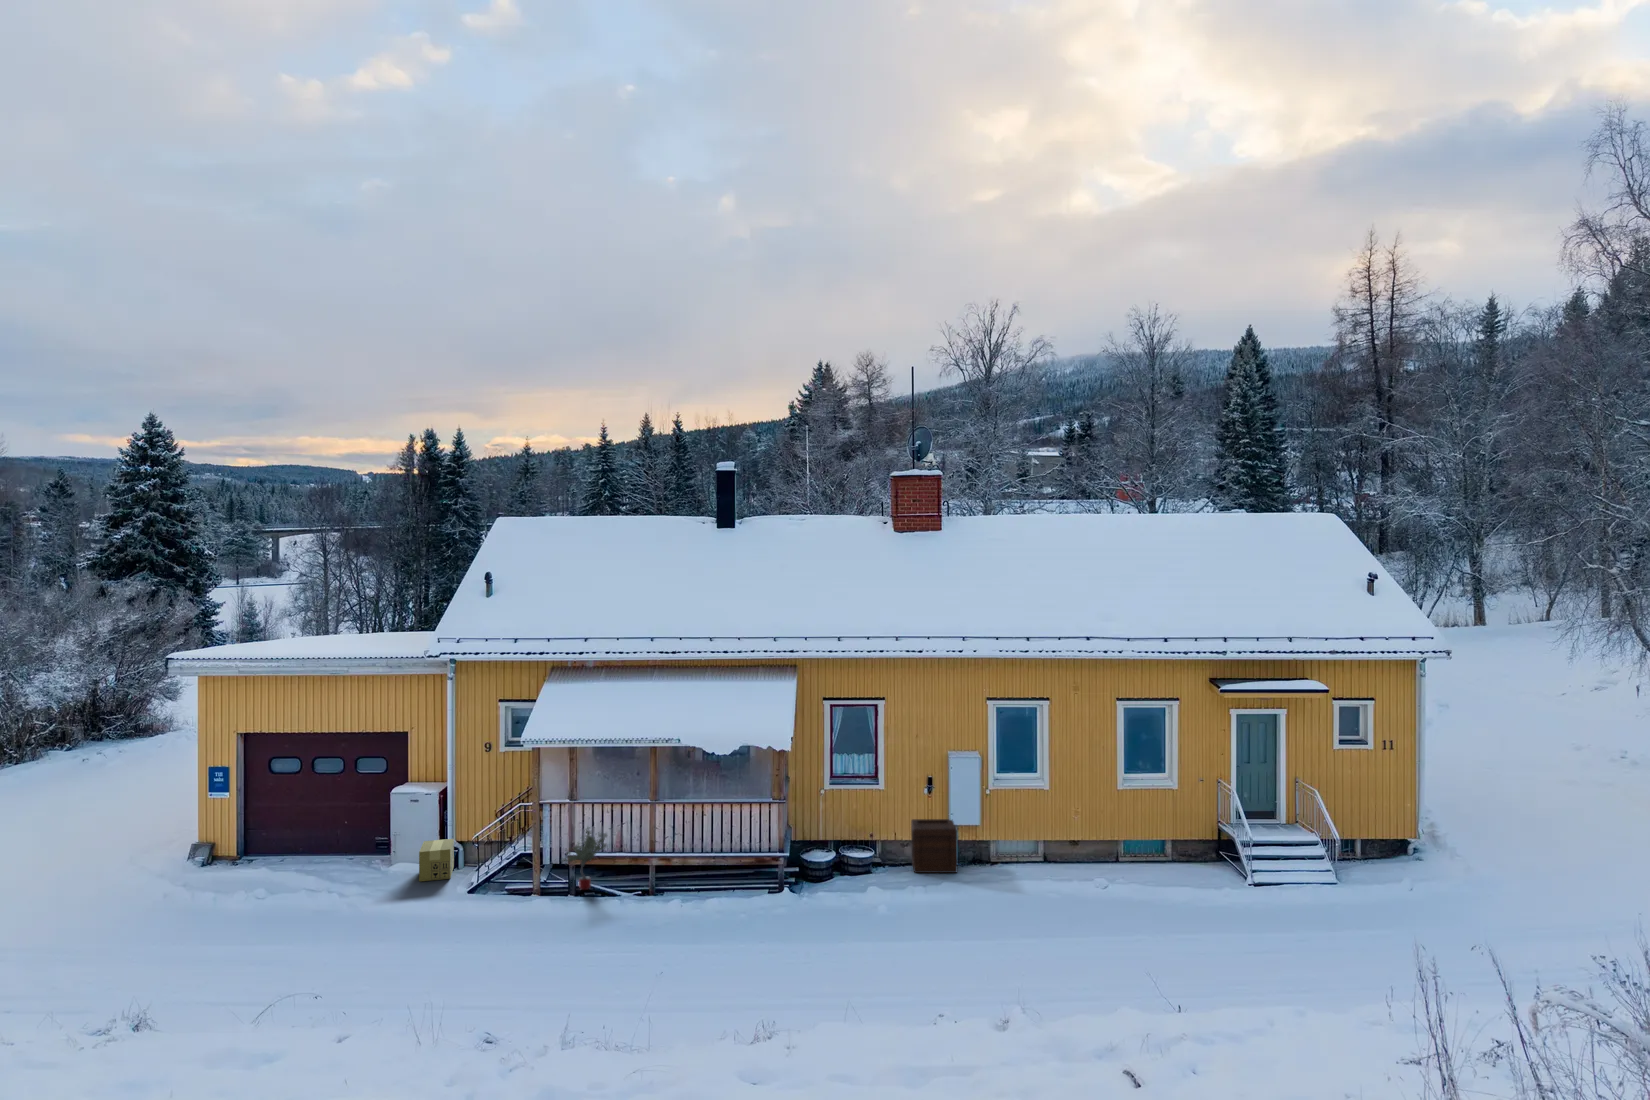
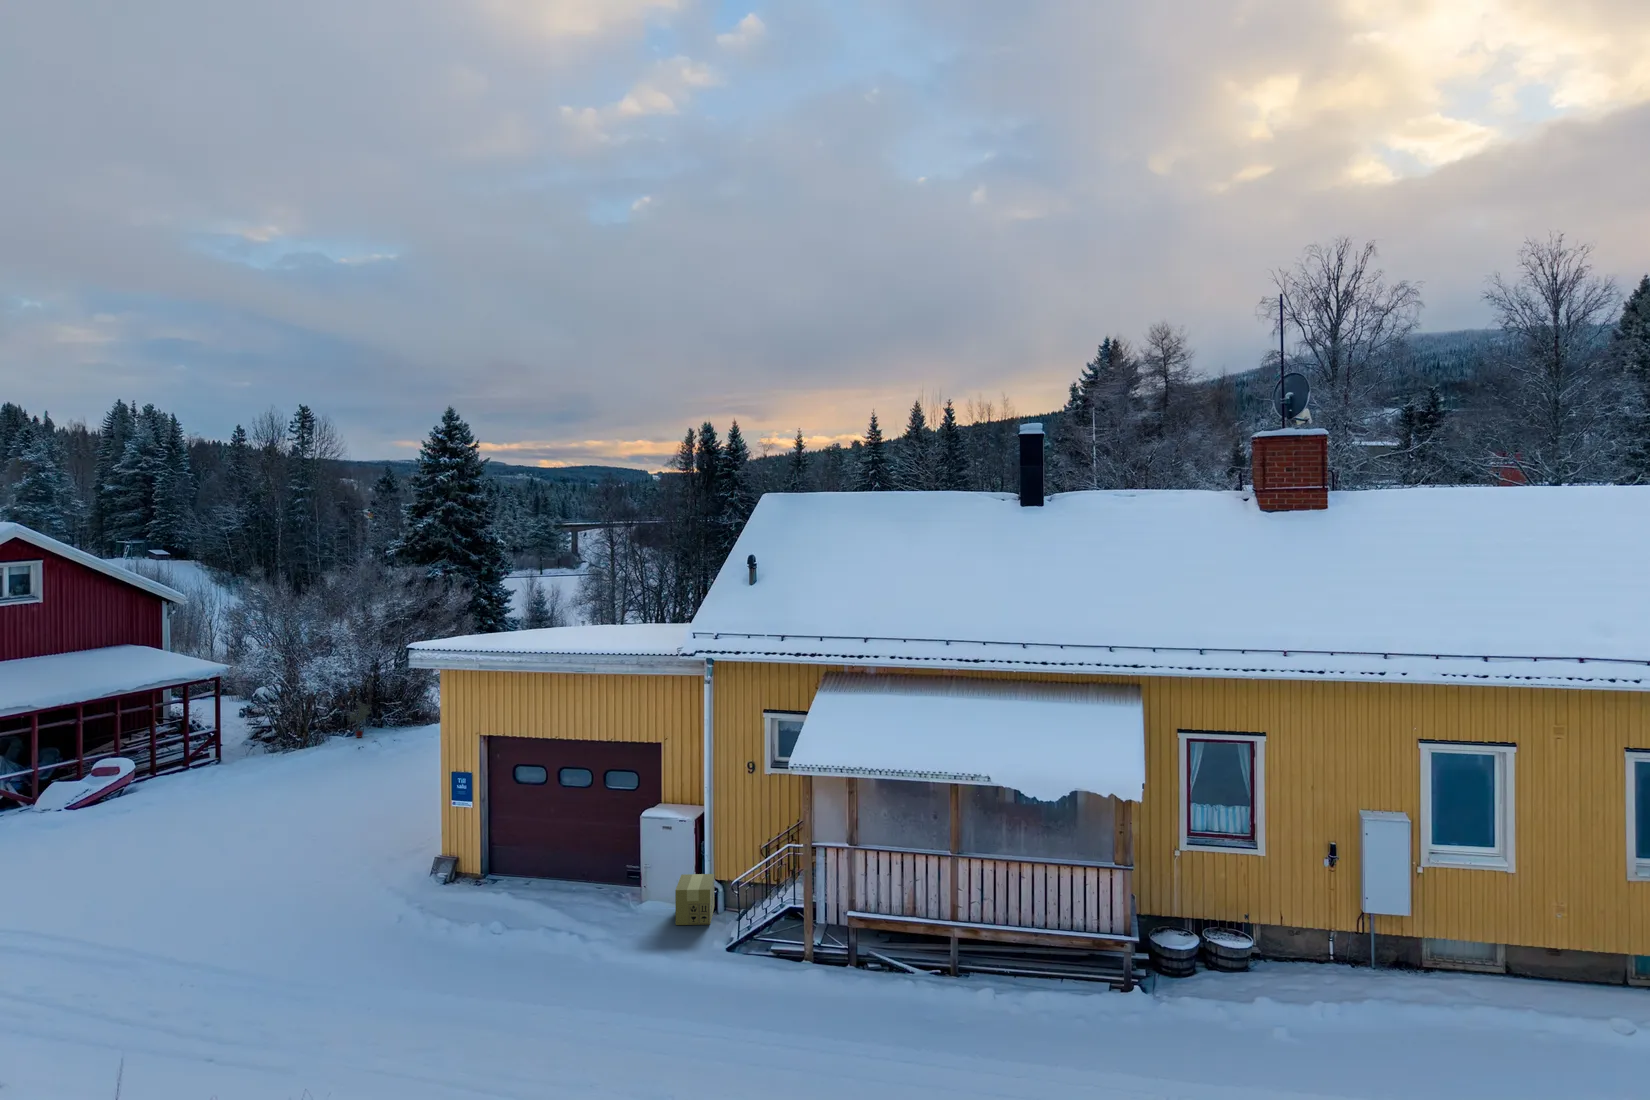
wooden crate: present [911,819,958,873] -> none [1305,901,1385,988]
potted tree: present [563,827,607,890] -> present [348,703,371,738]

